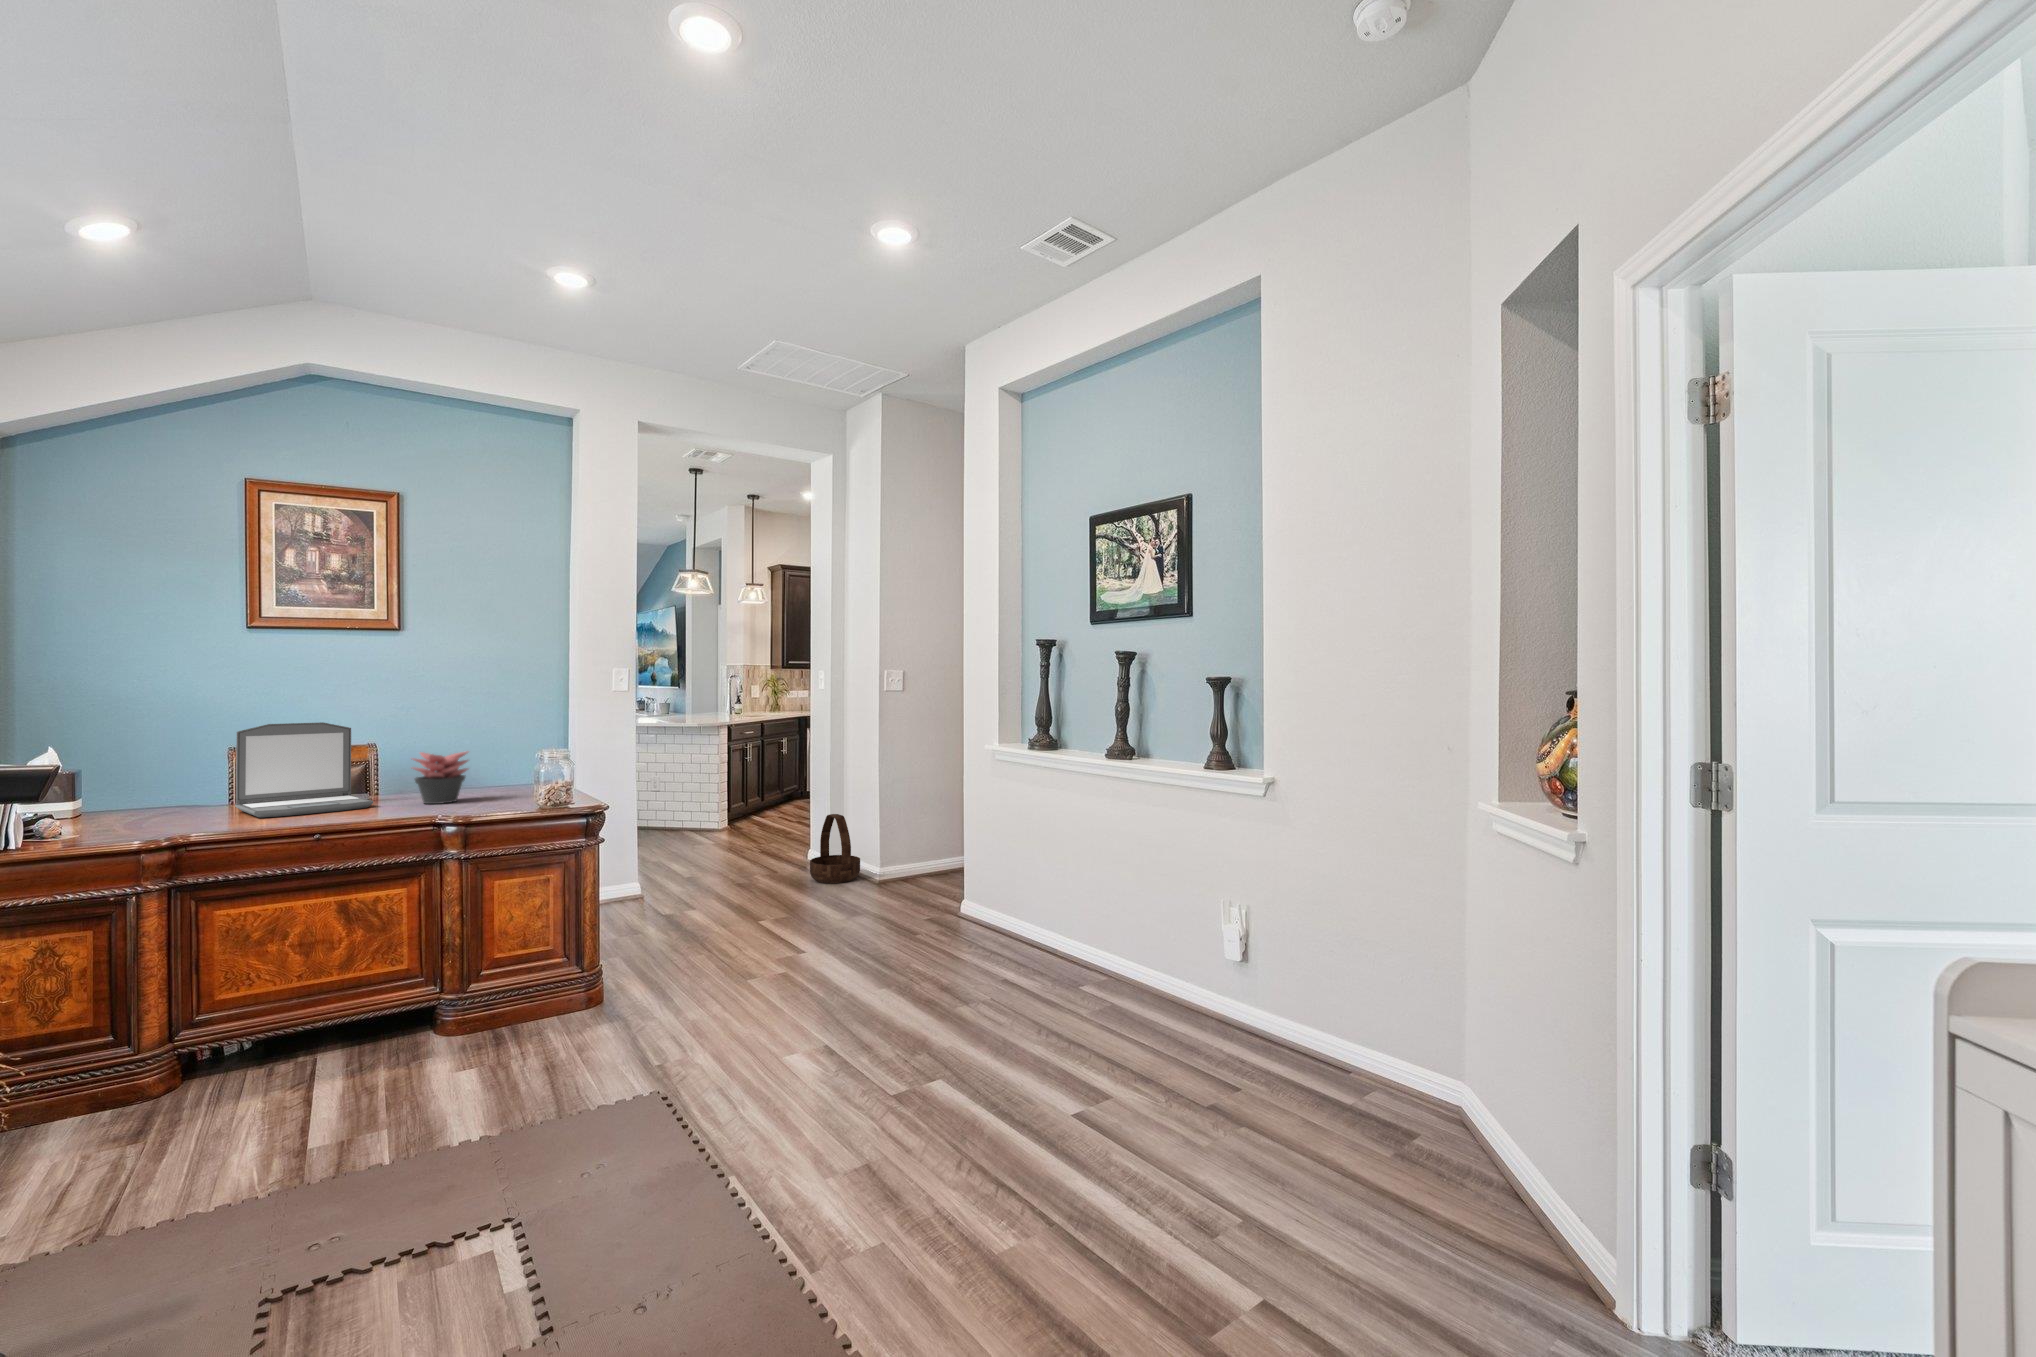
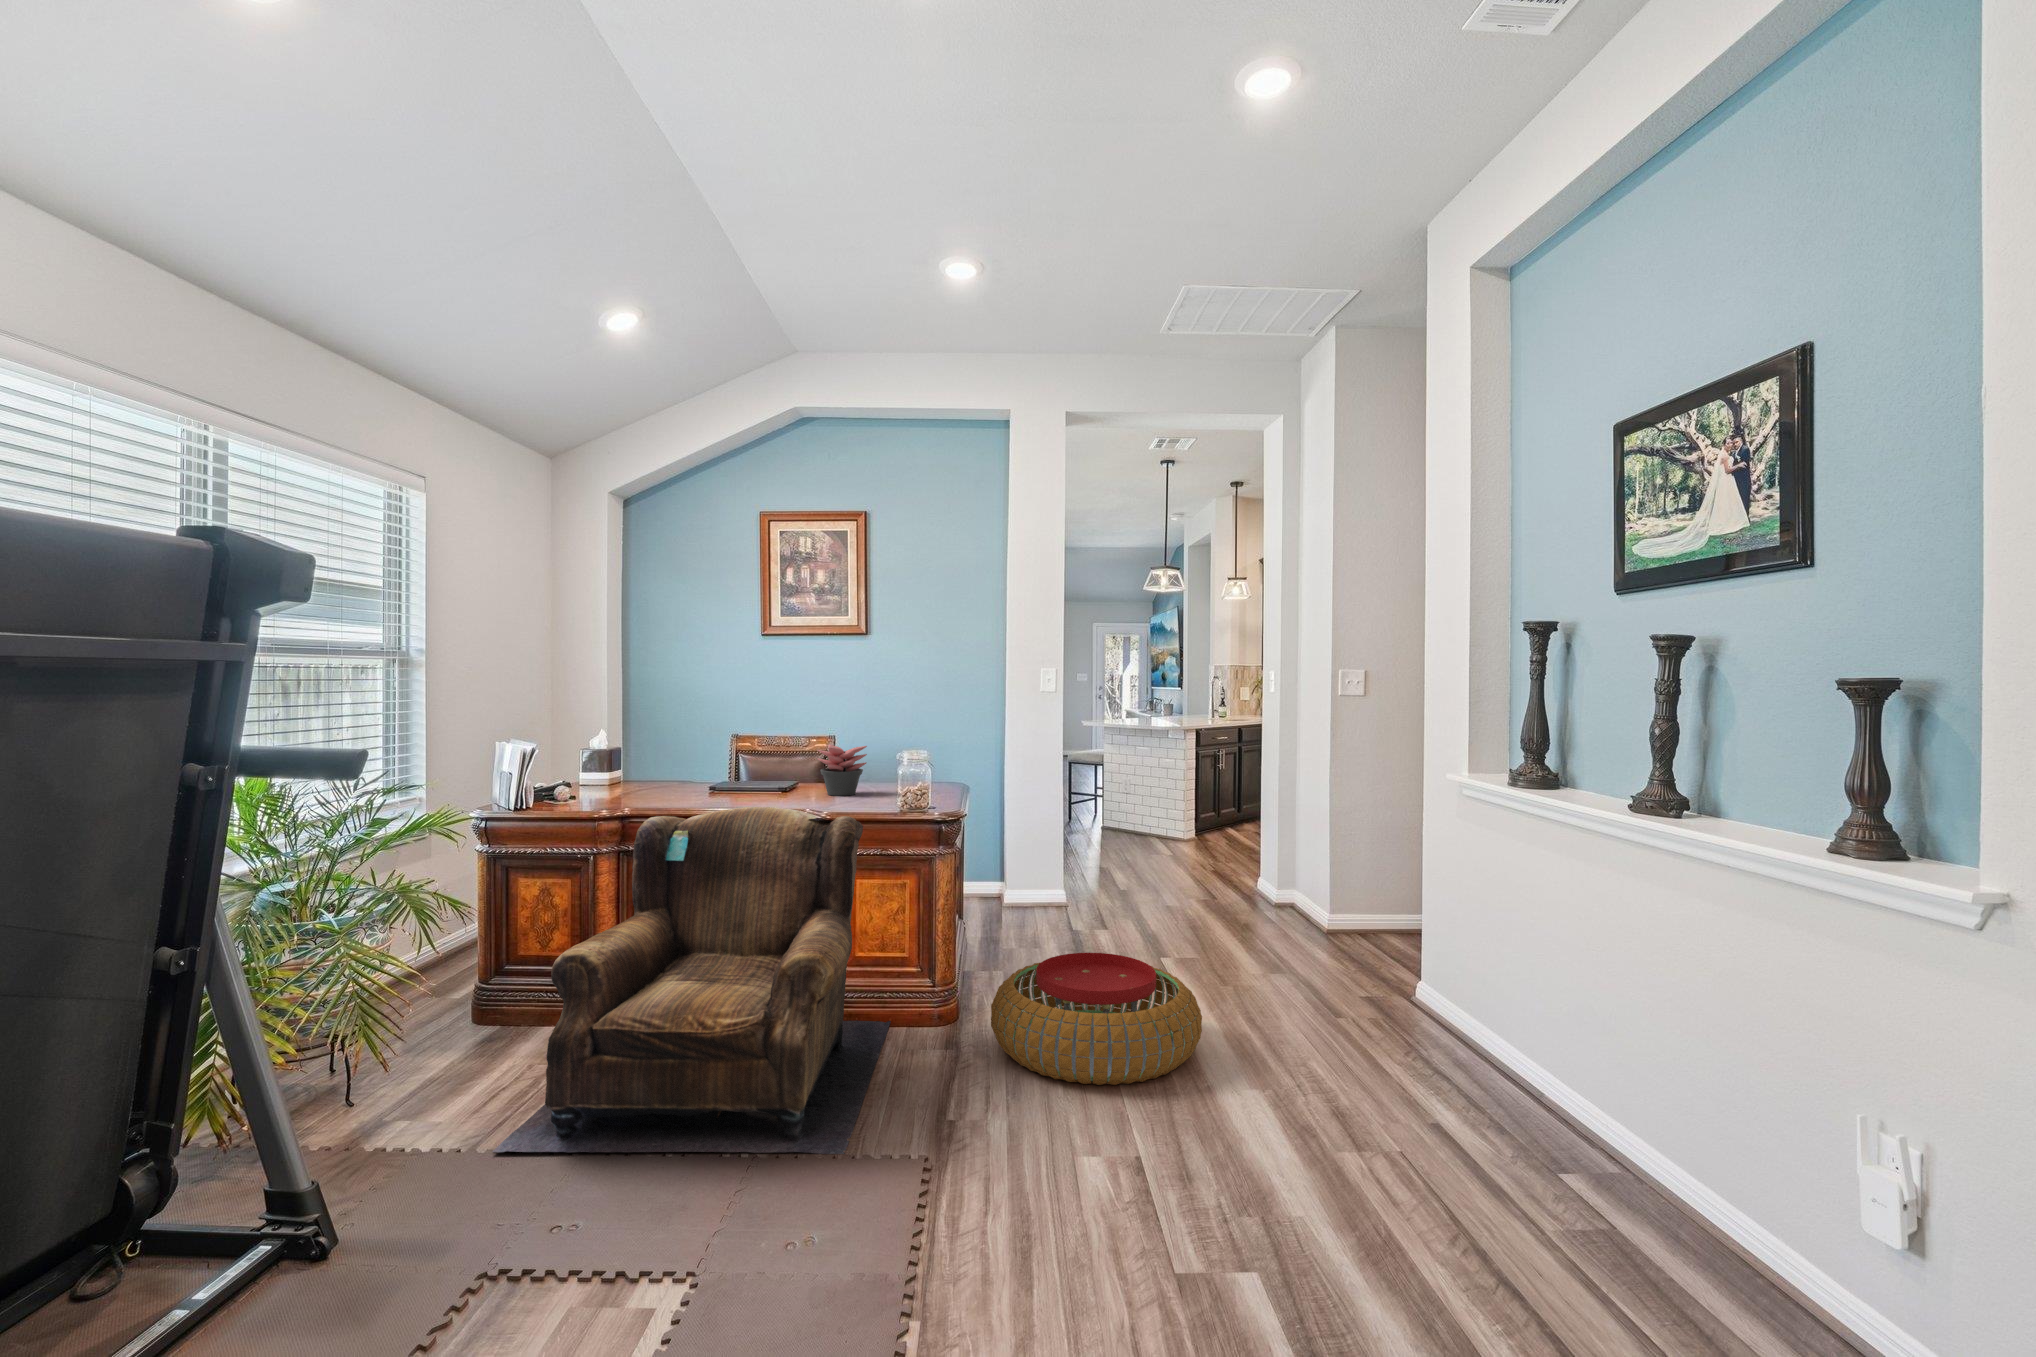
laptop: present [235,722,373,818] -> none [699,713,789,796]
basket: present [810,814,860,883] -> none [1246,843,1308,929]
armchair: none [135,817,574,1221] -> present [492,807,891,1154]
pouf: none [648,912,833,1016] -> present [991,953,1202,1085]

